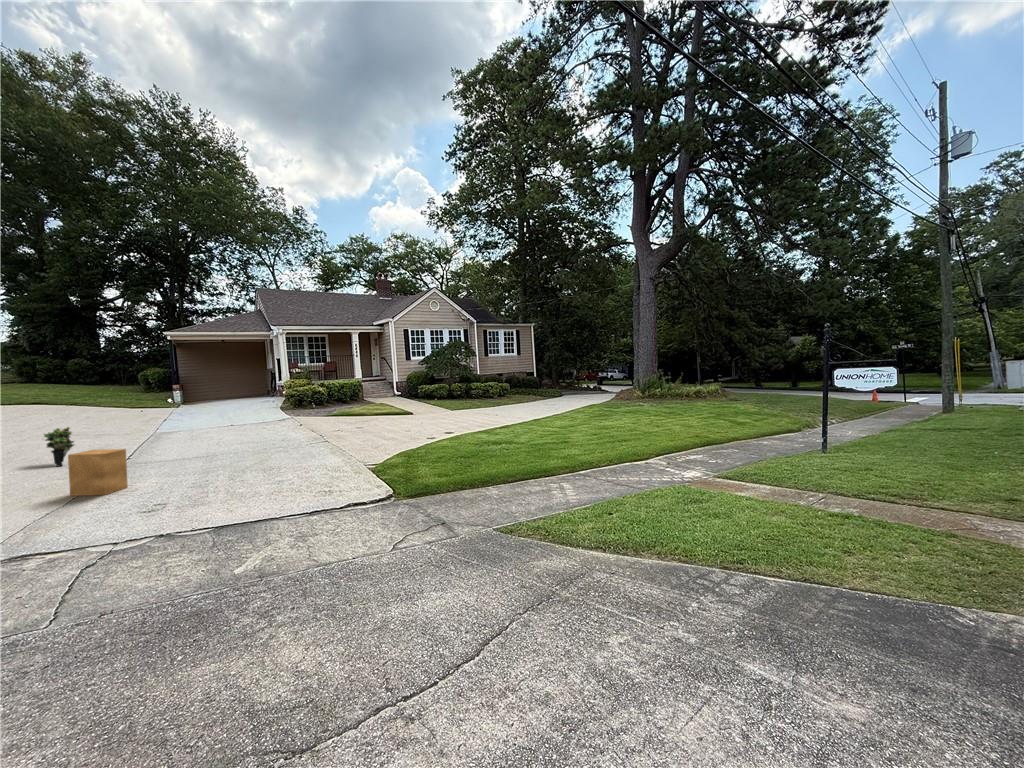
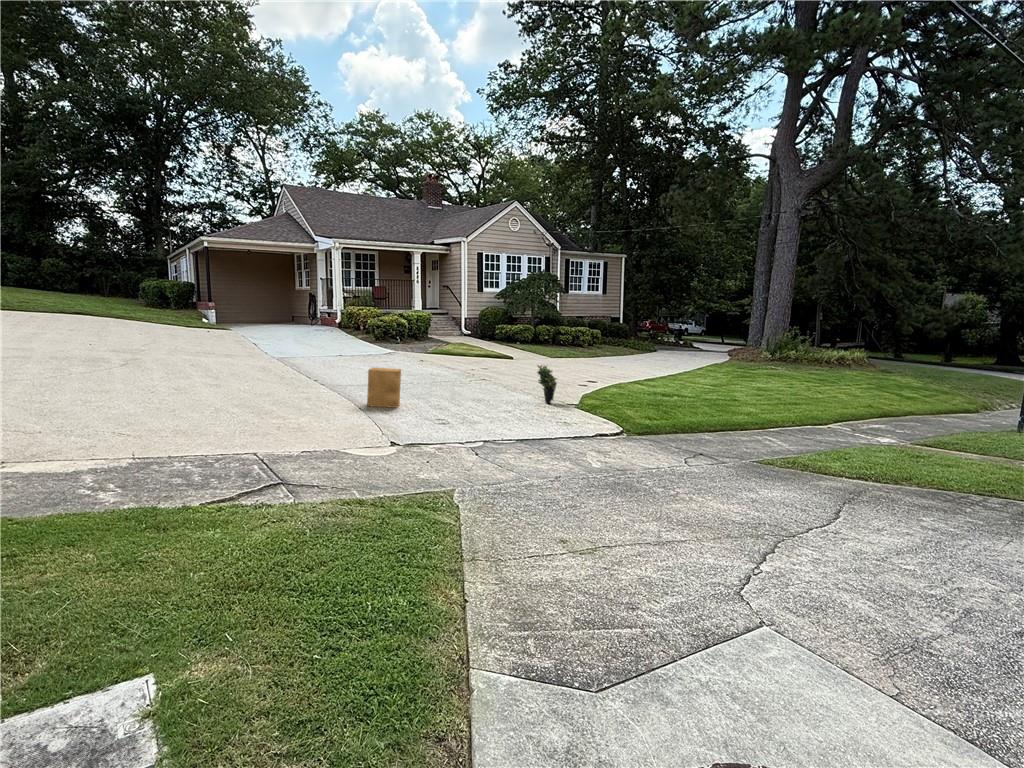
potted plant: present [44,427,74,467] -> present [537,365,557,404]

